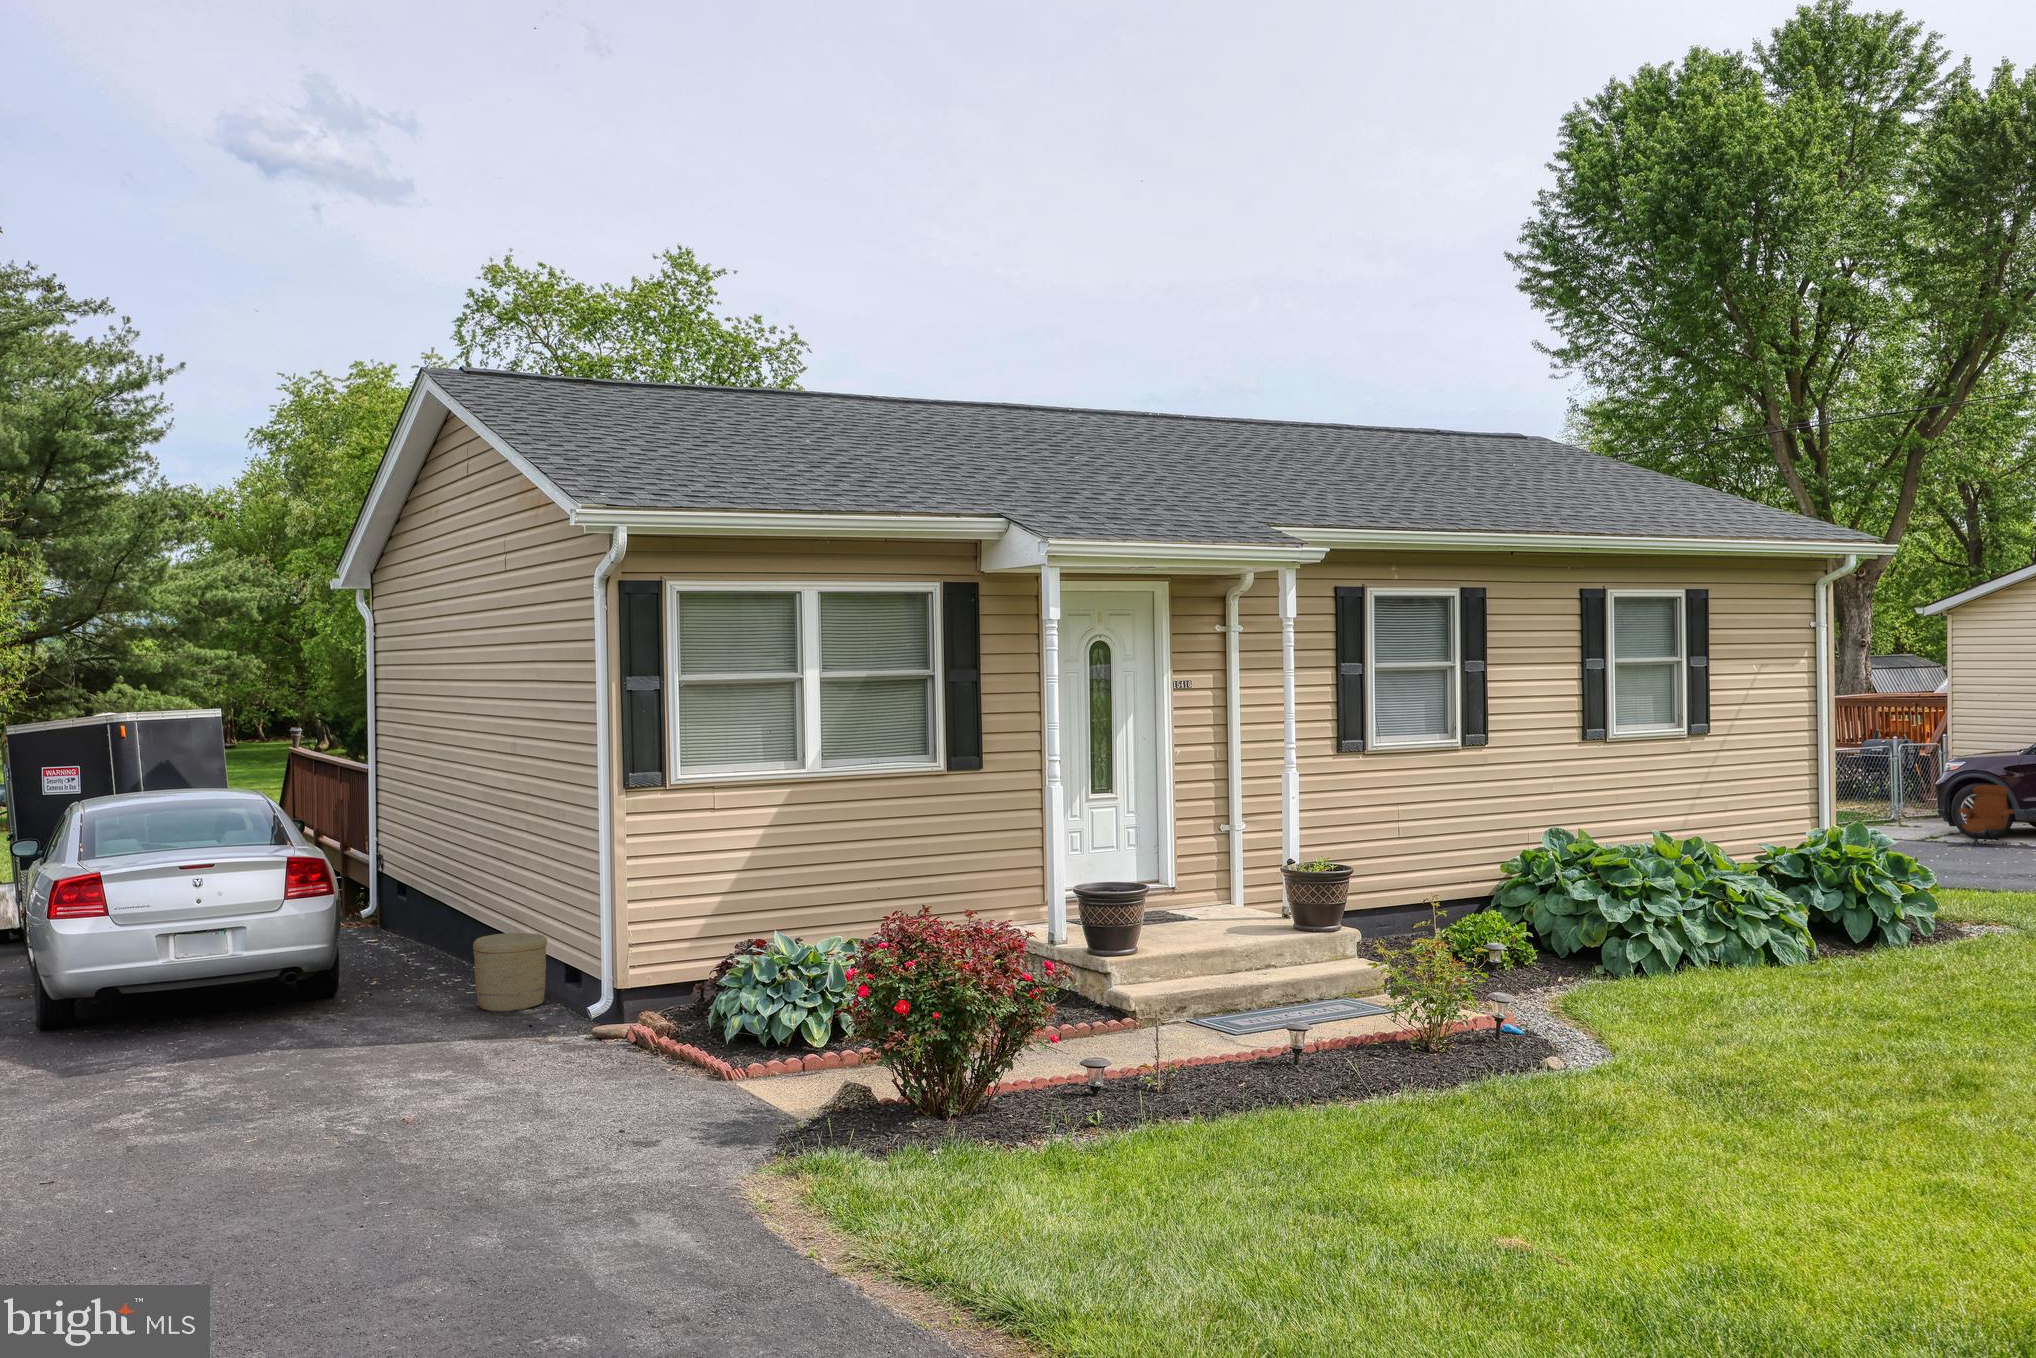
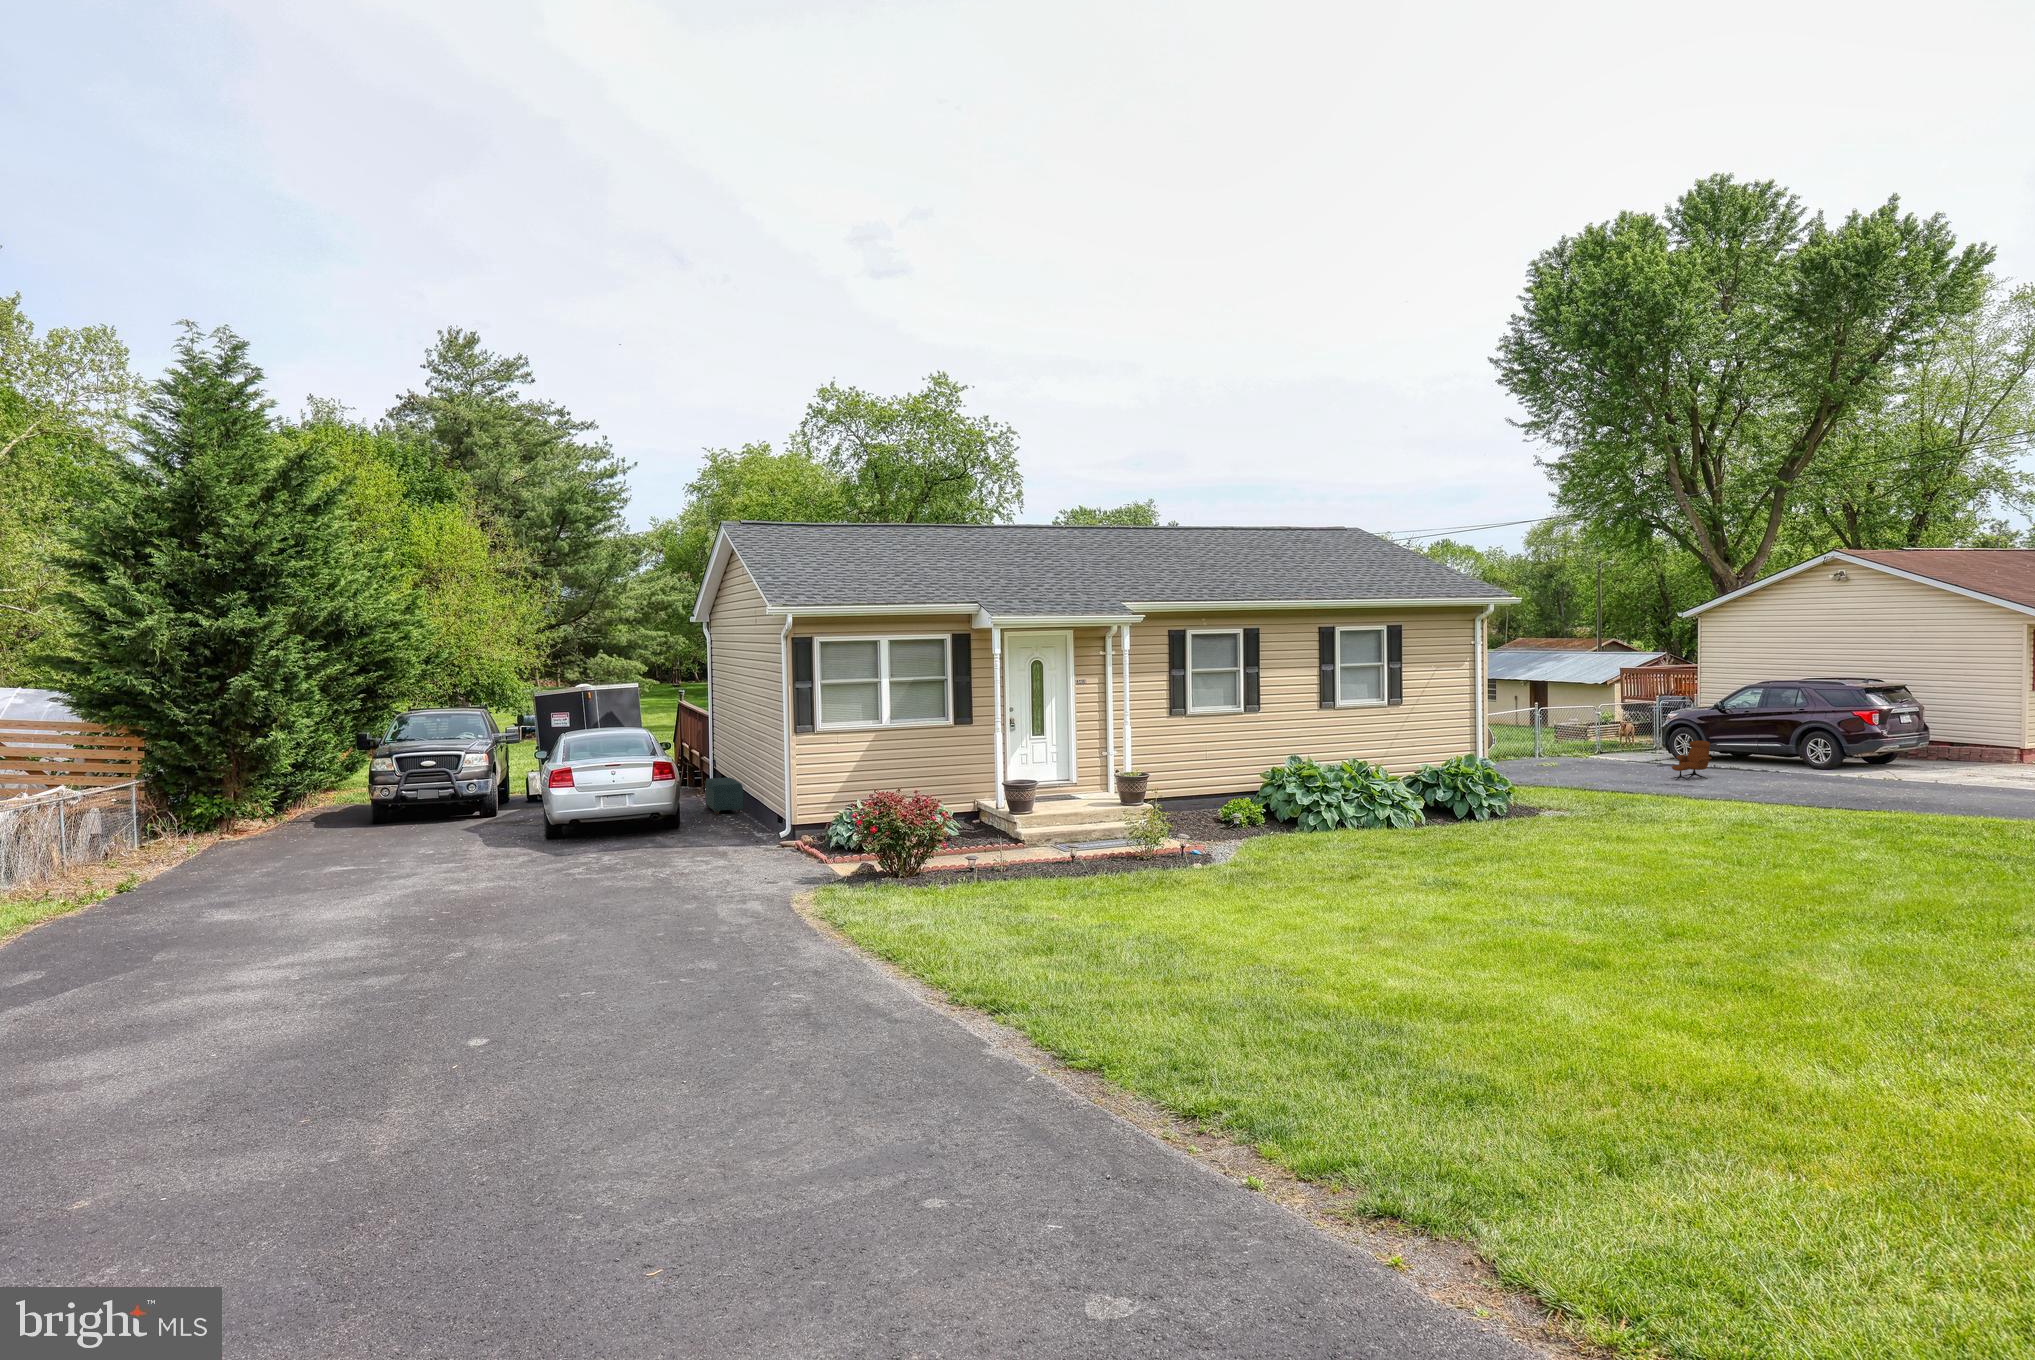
bench: none [374,889,462,968] -> present [705,778,743,815]
woven basket: present [473,933,547,1012] -> none [736,797,770,833]

